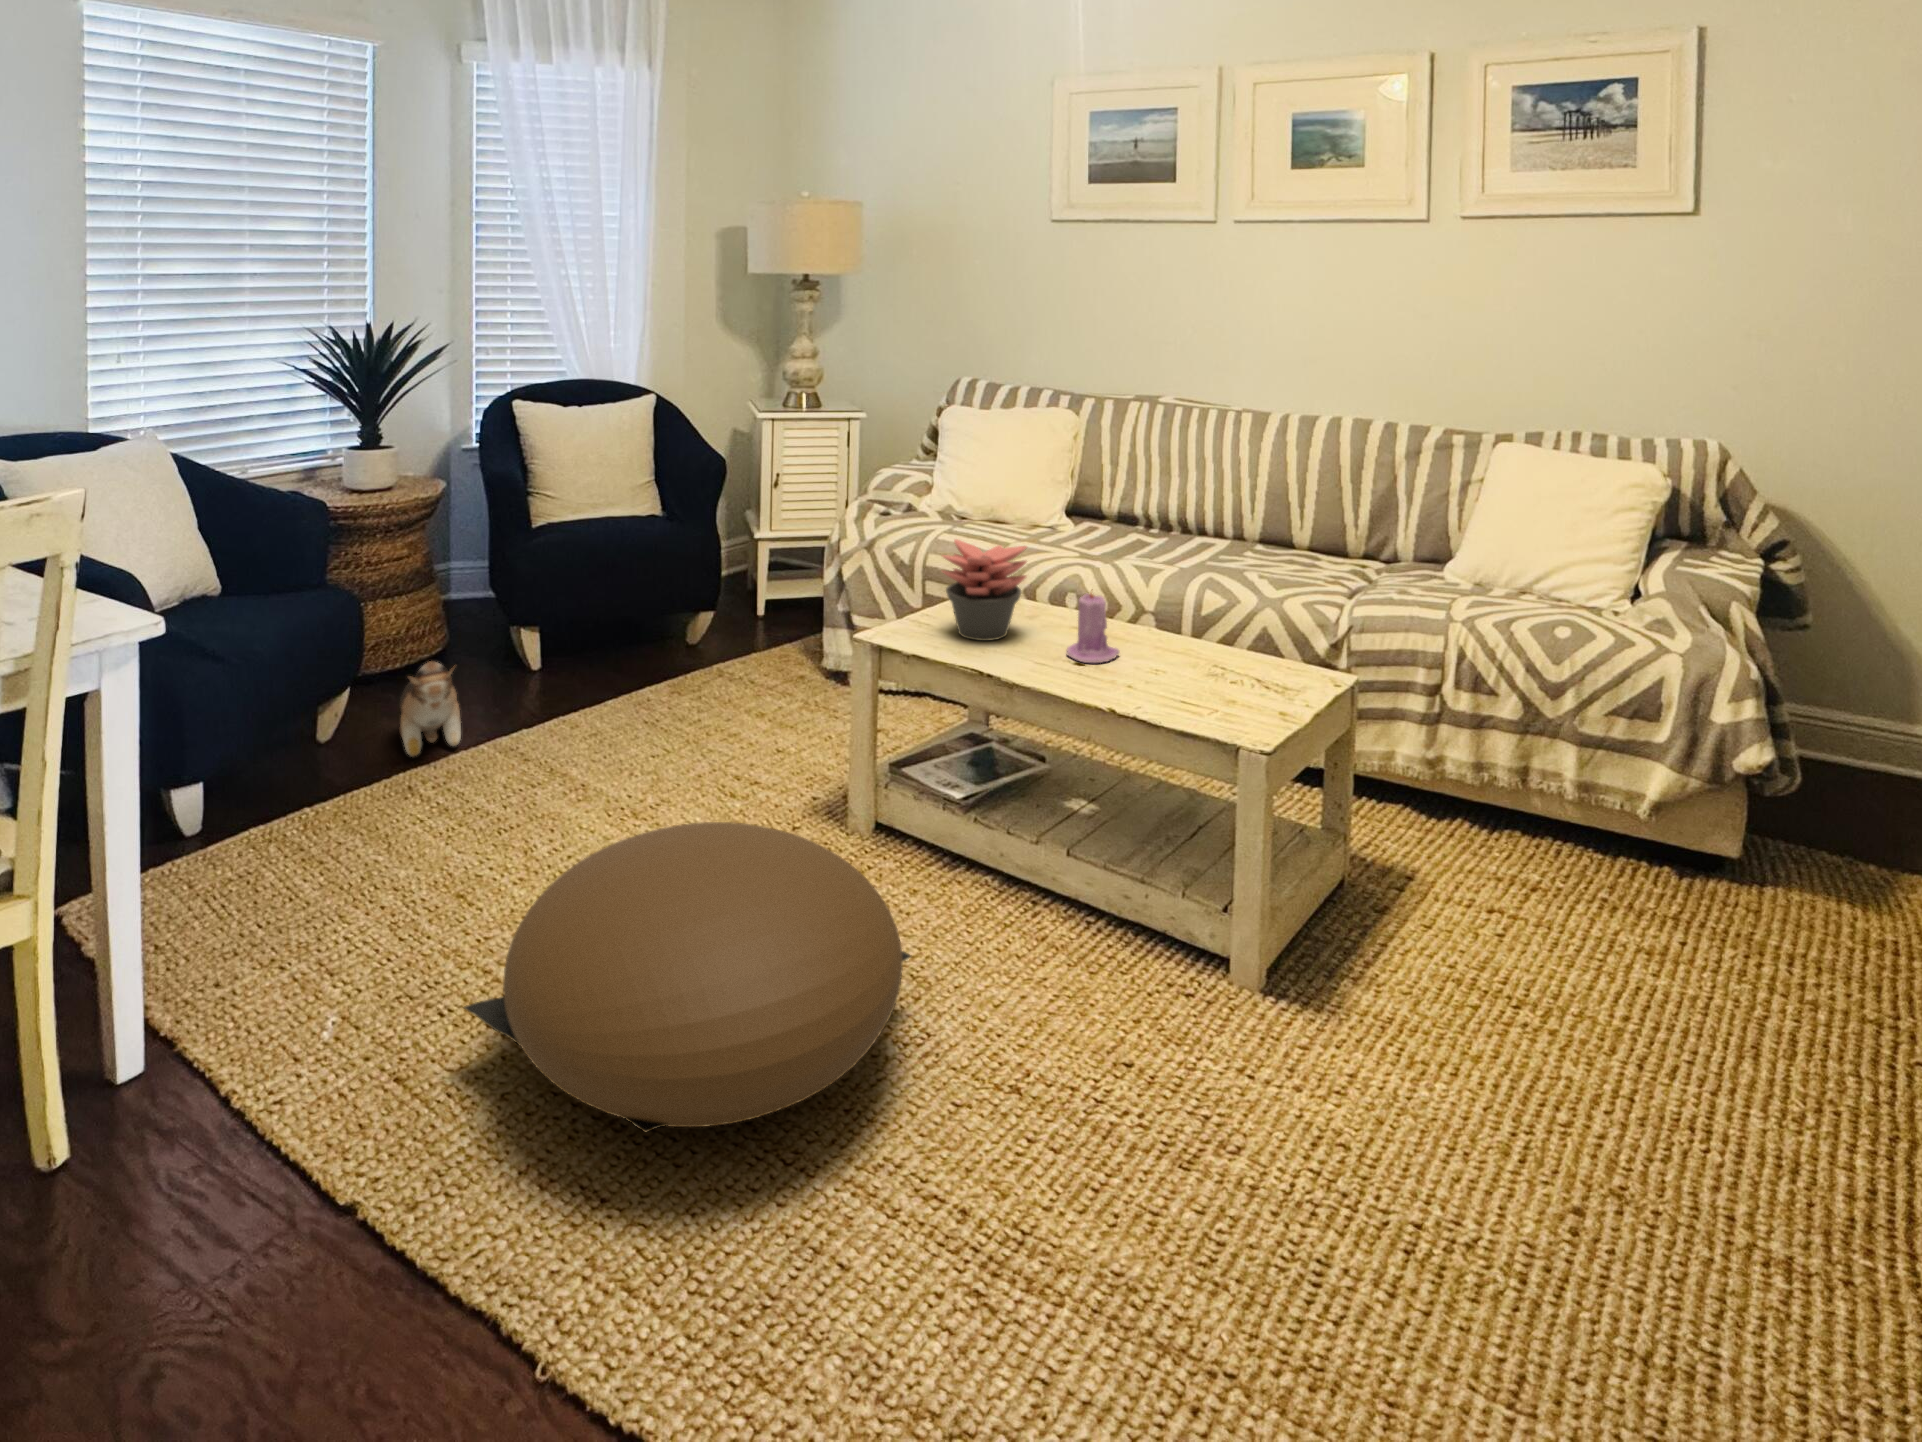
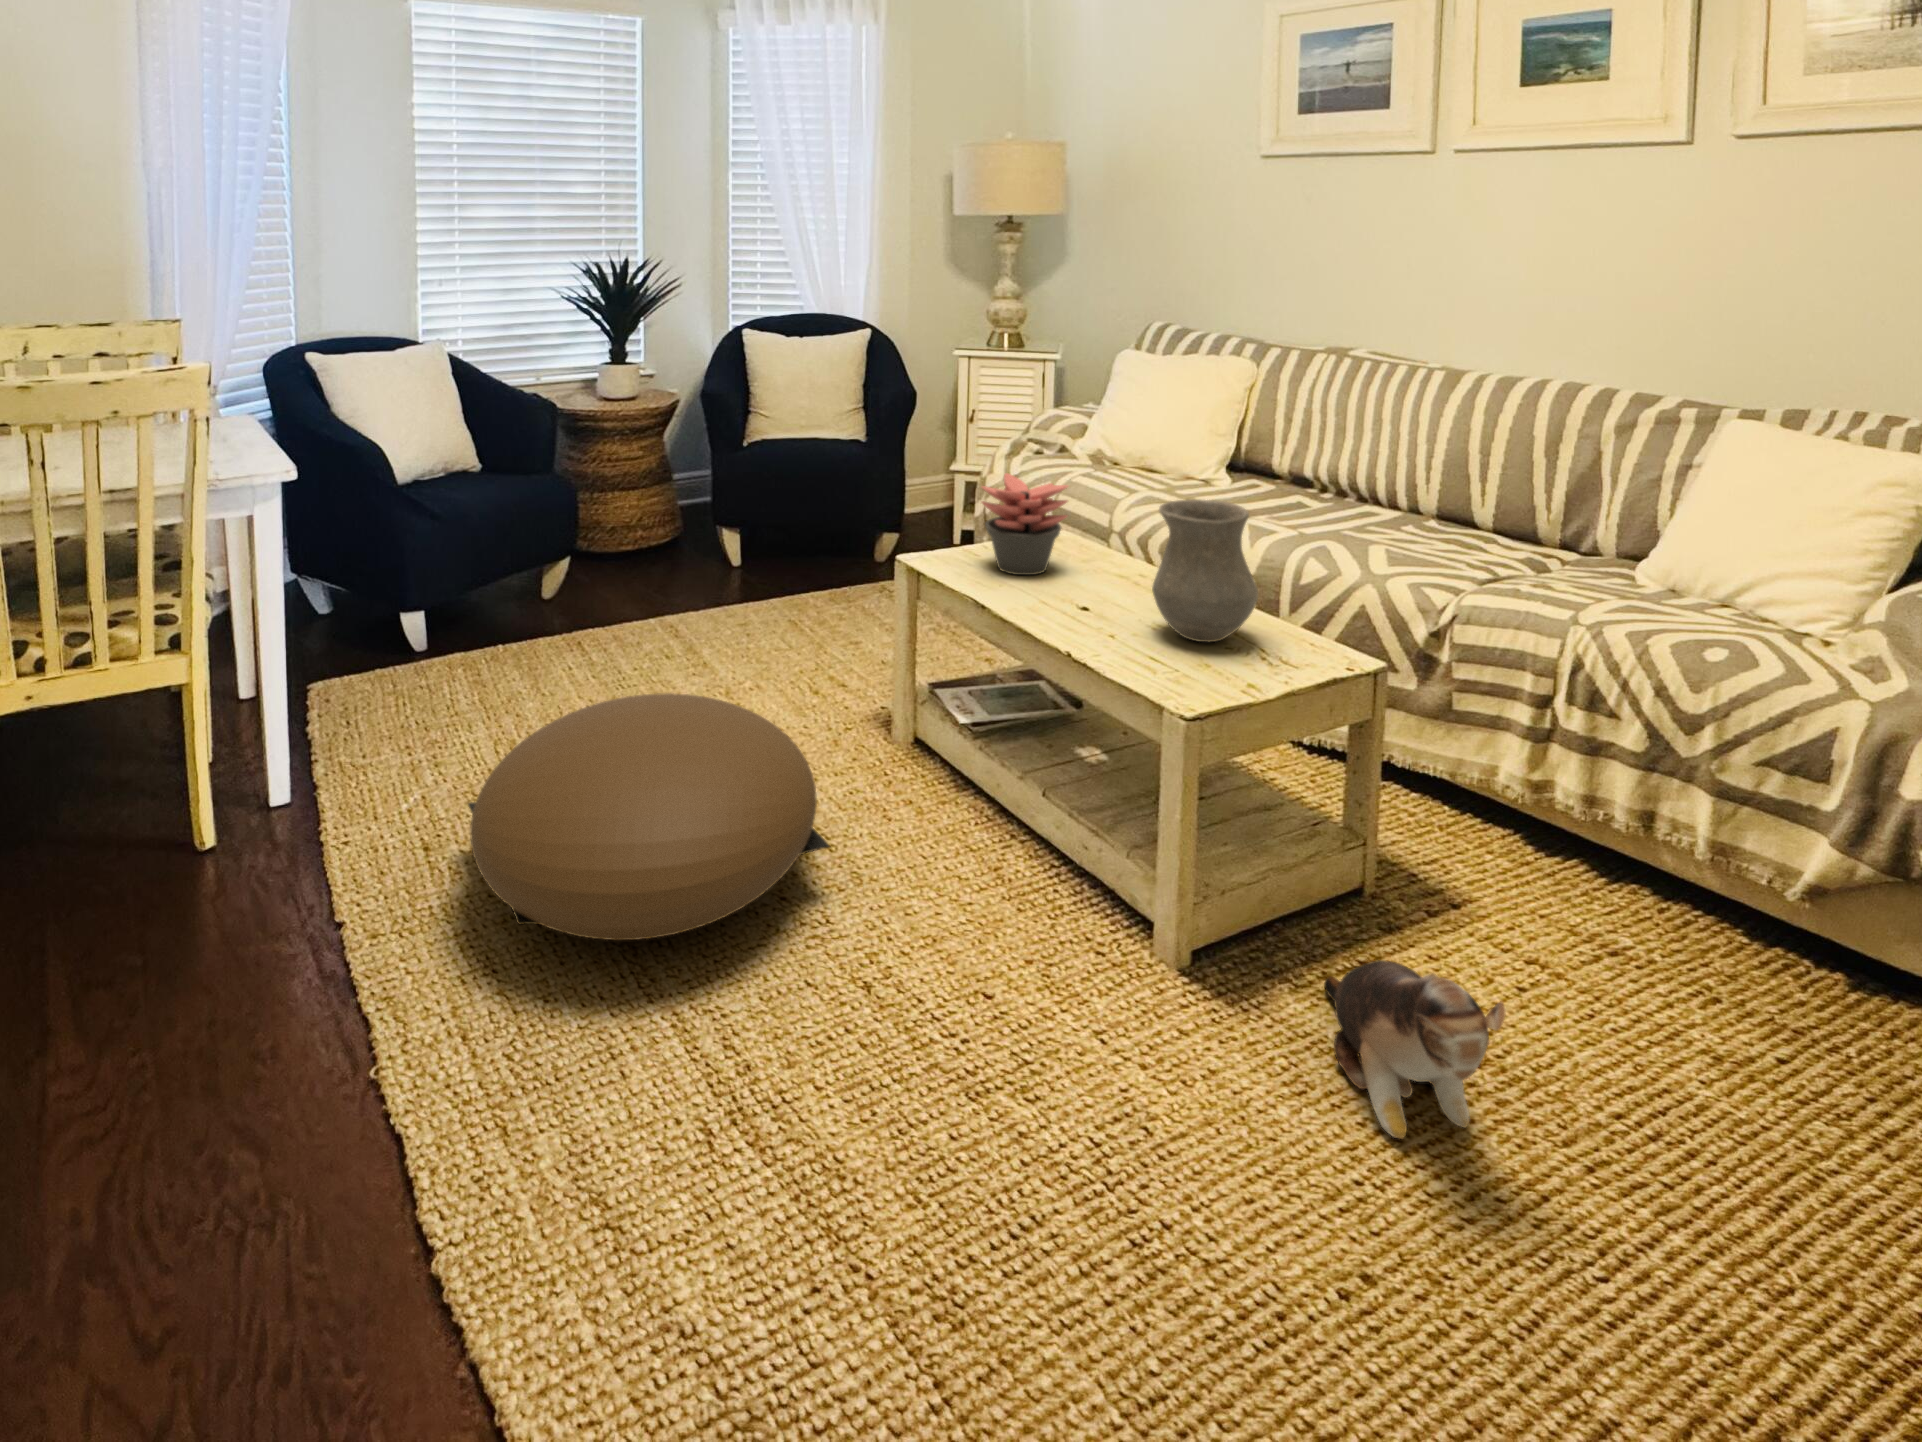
vase: none [1156,548,1253,682] -> present [1152,499,1258,642]
candle: present [1067,593,1119,663] -> none [1081,531,1137,609]
plush toy: present [399,661,461,756] -> present [1324,960,1505,1139]

